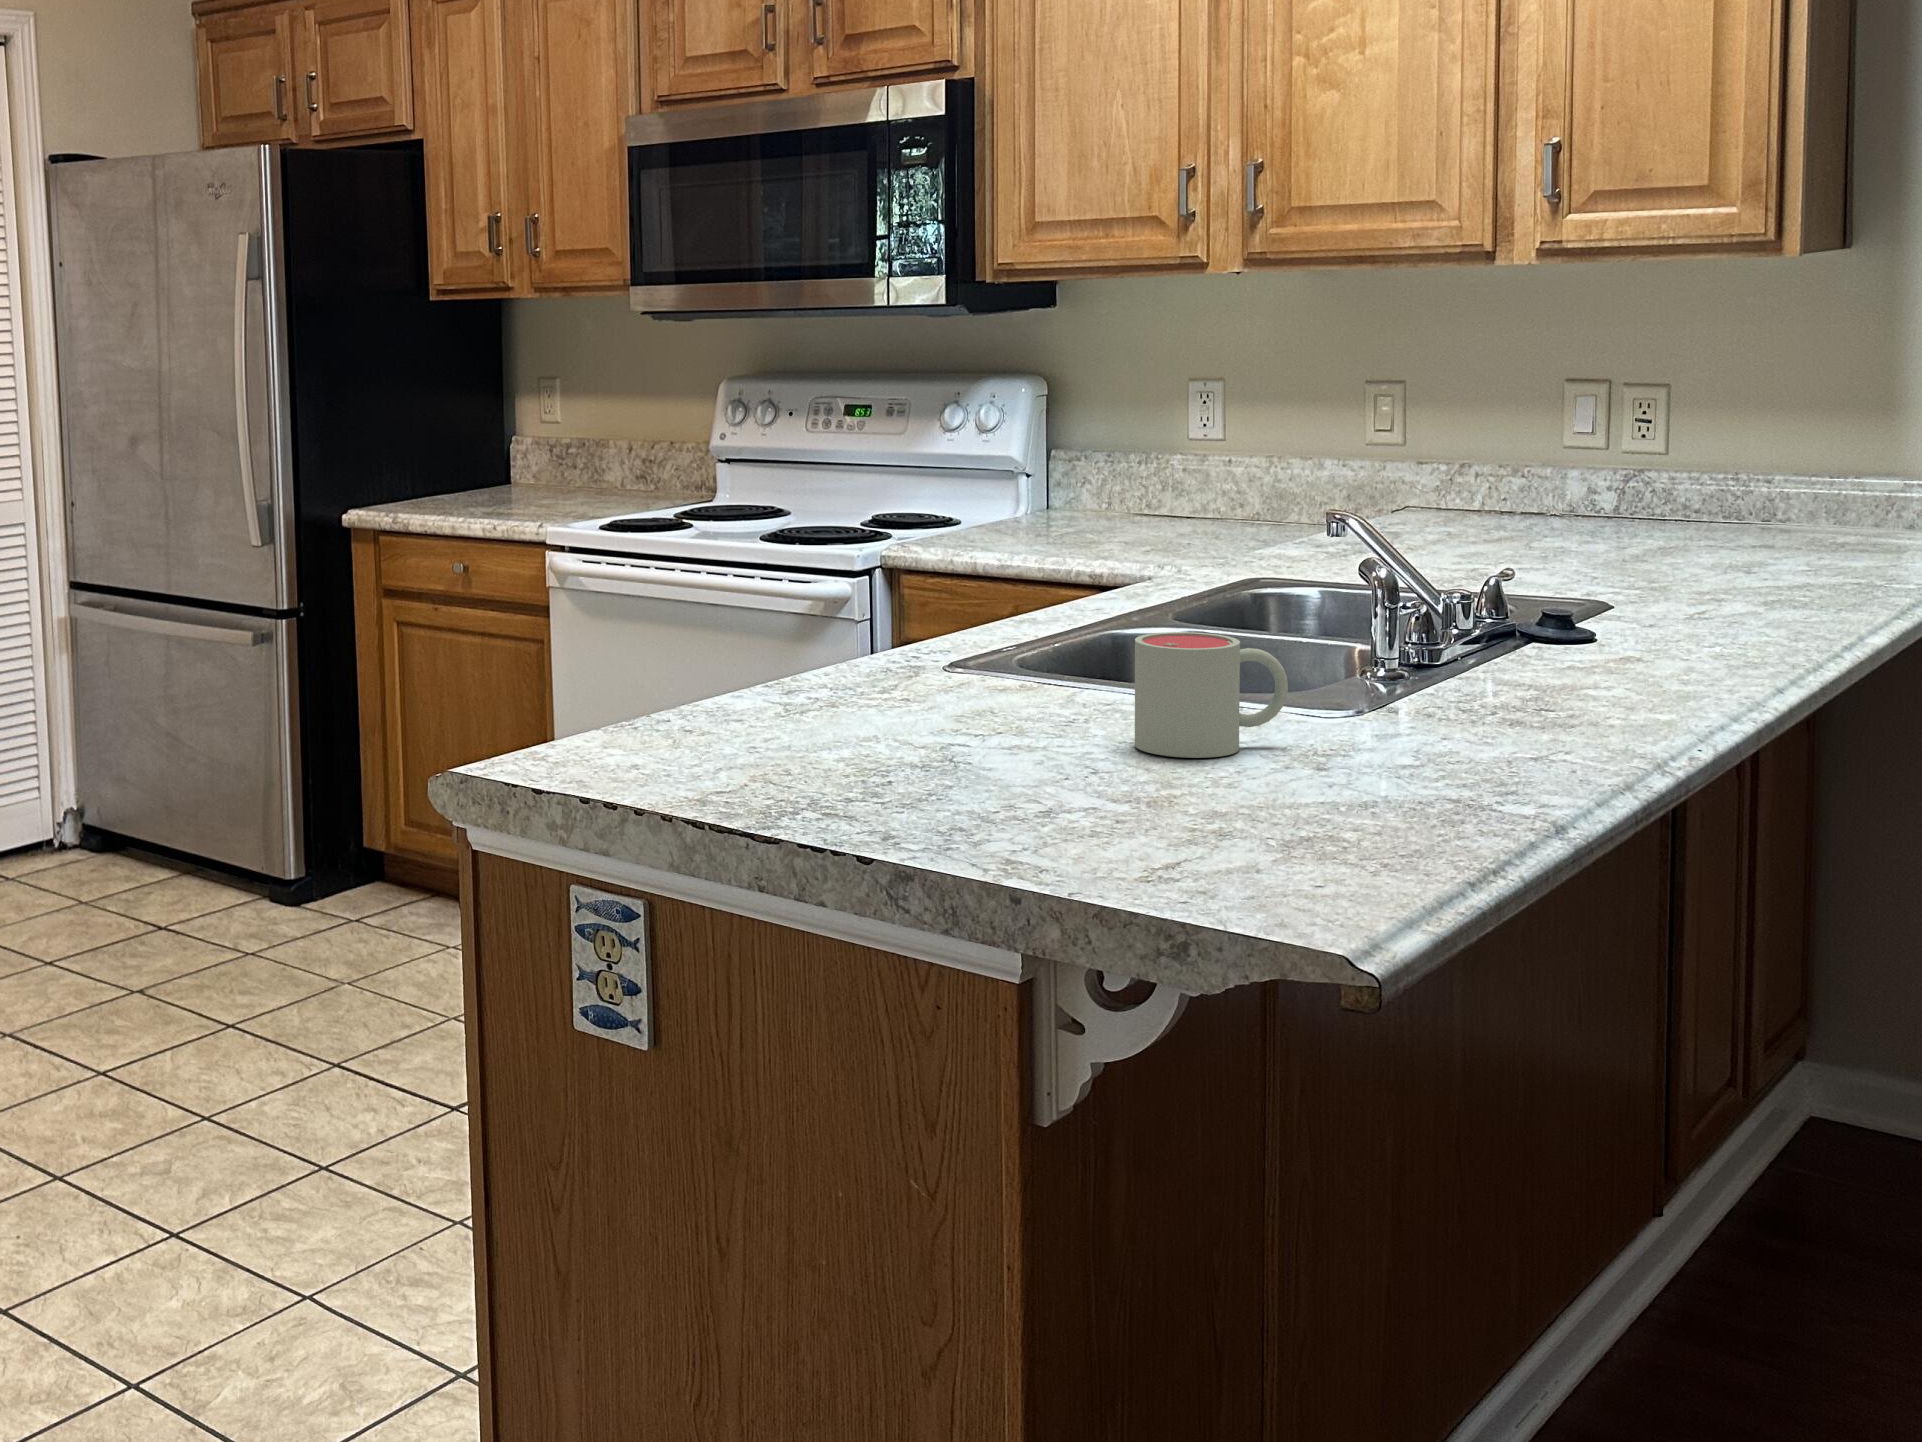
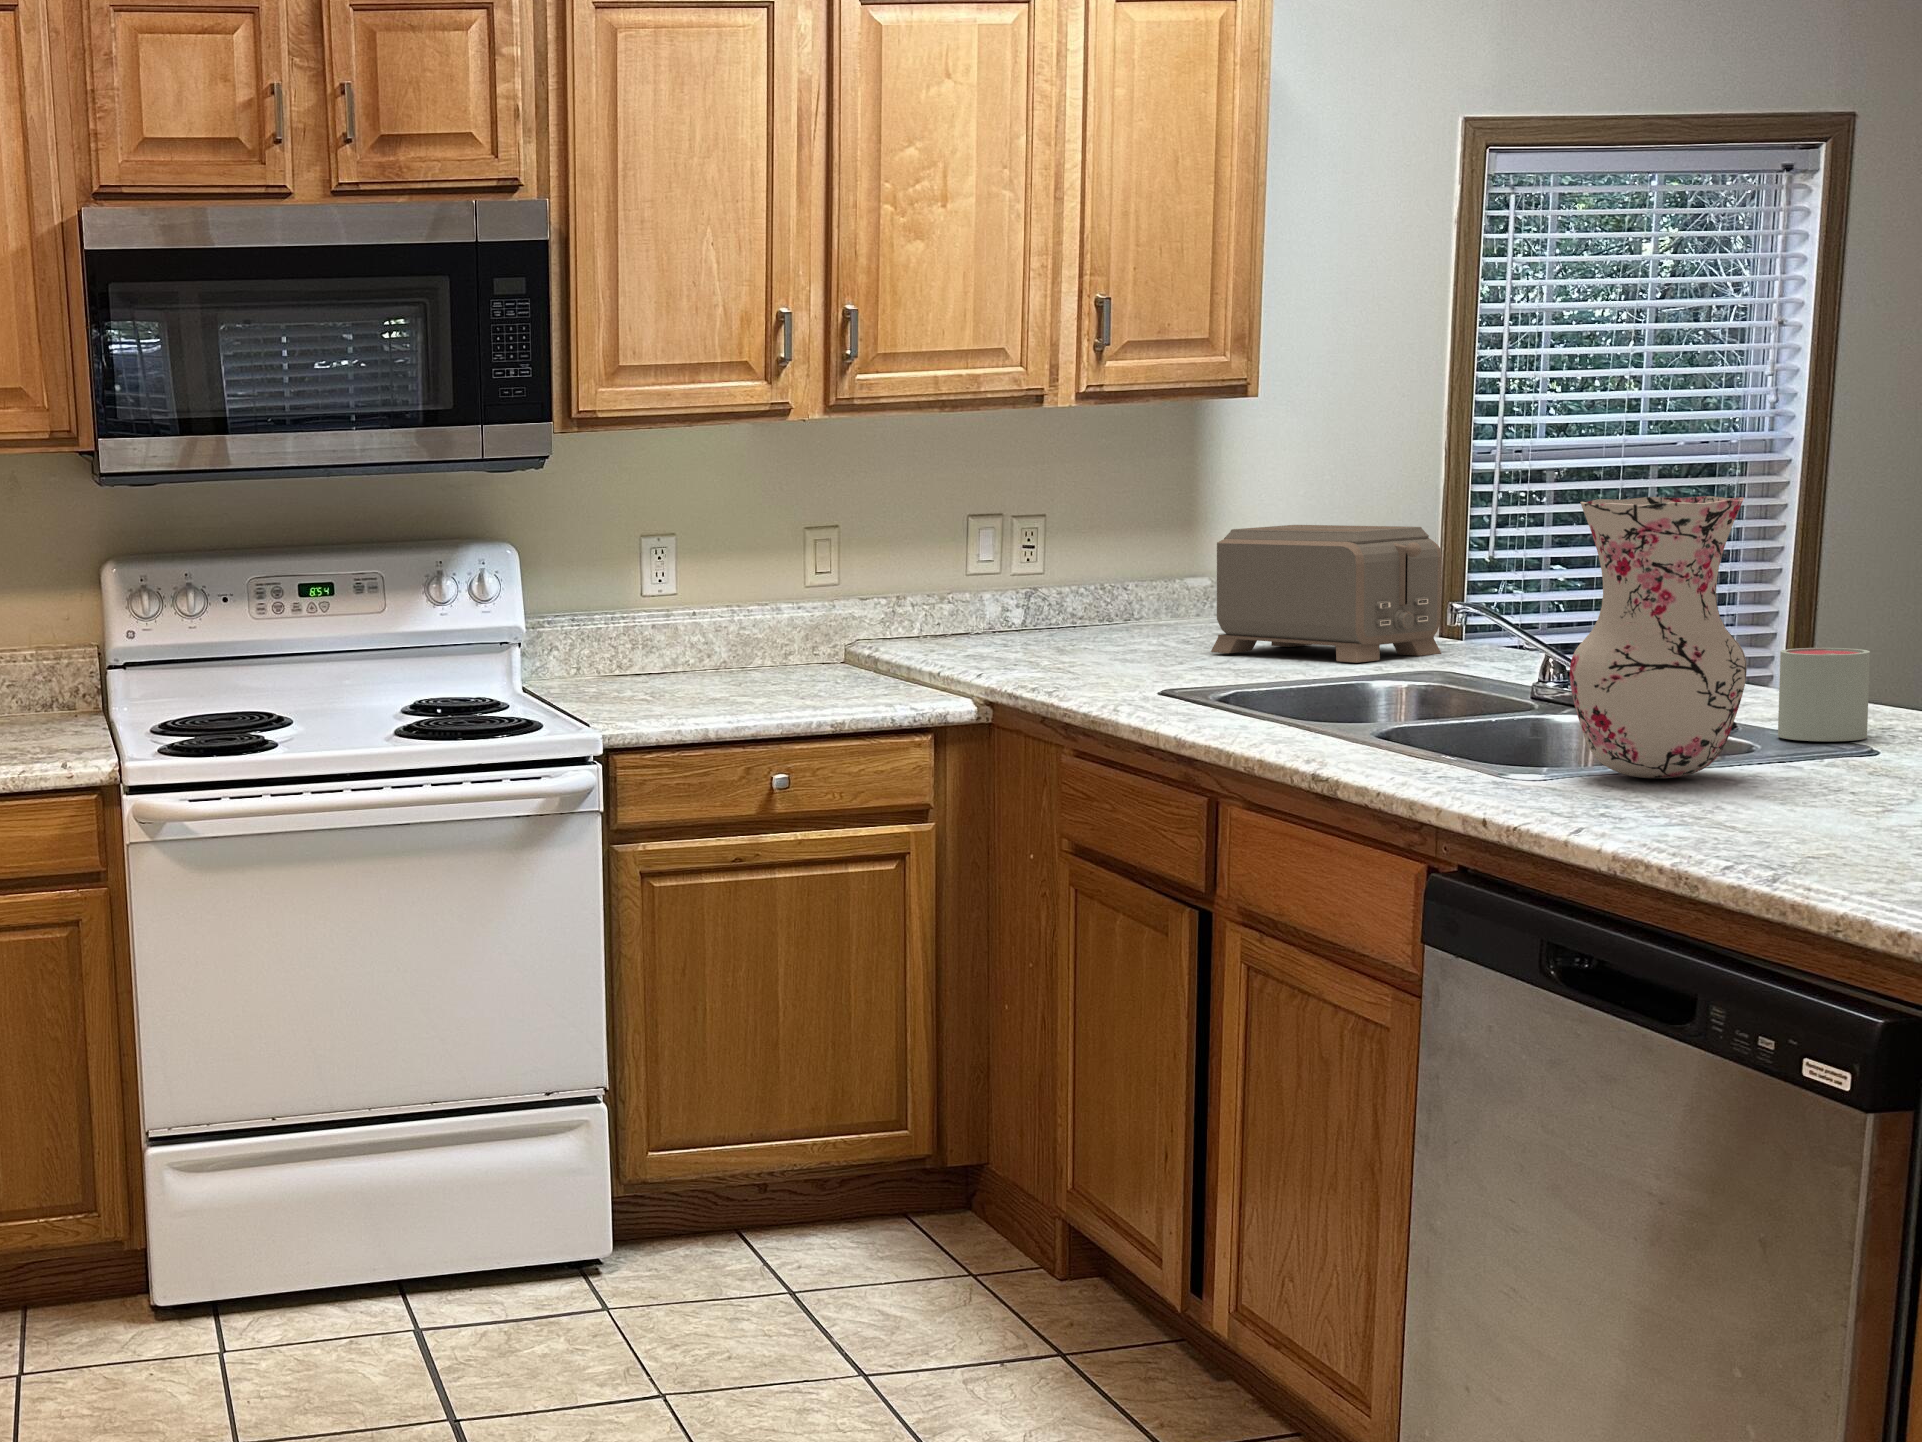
toaster: none [1641,422,1830,607] -> present [1211,525,1442,663]
vase: none [696,428,875,738] -> present [1570,496,1747,778]

